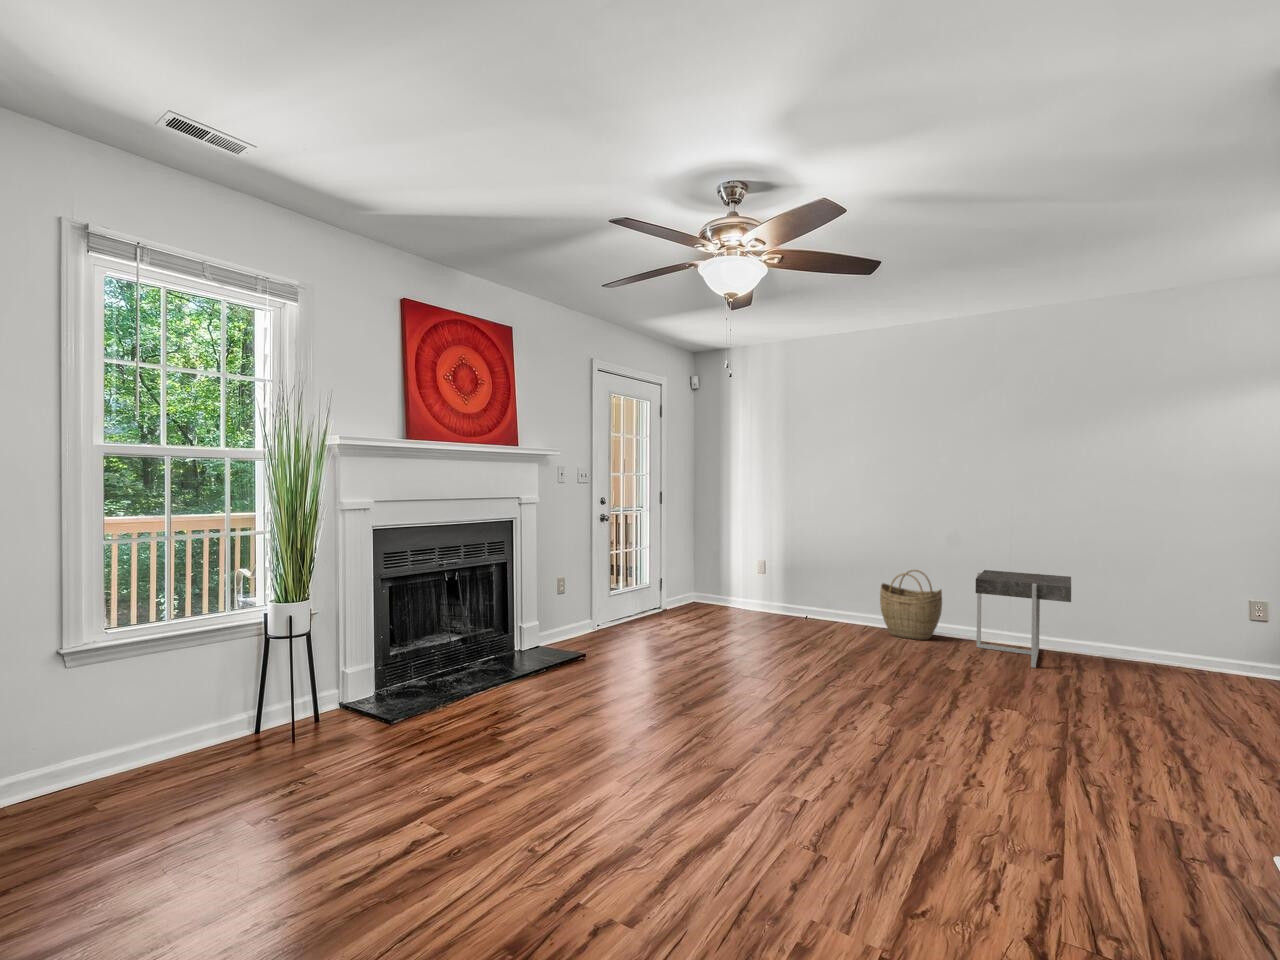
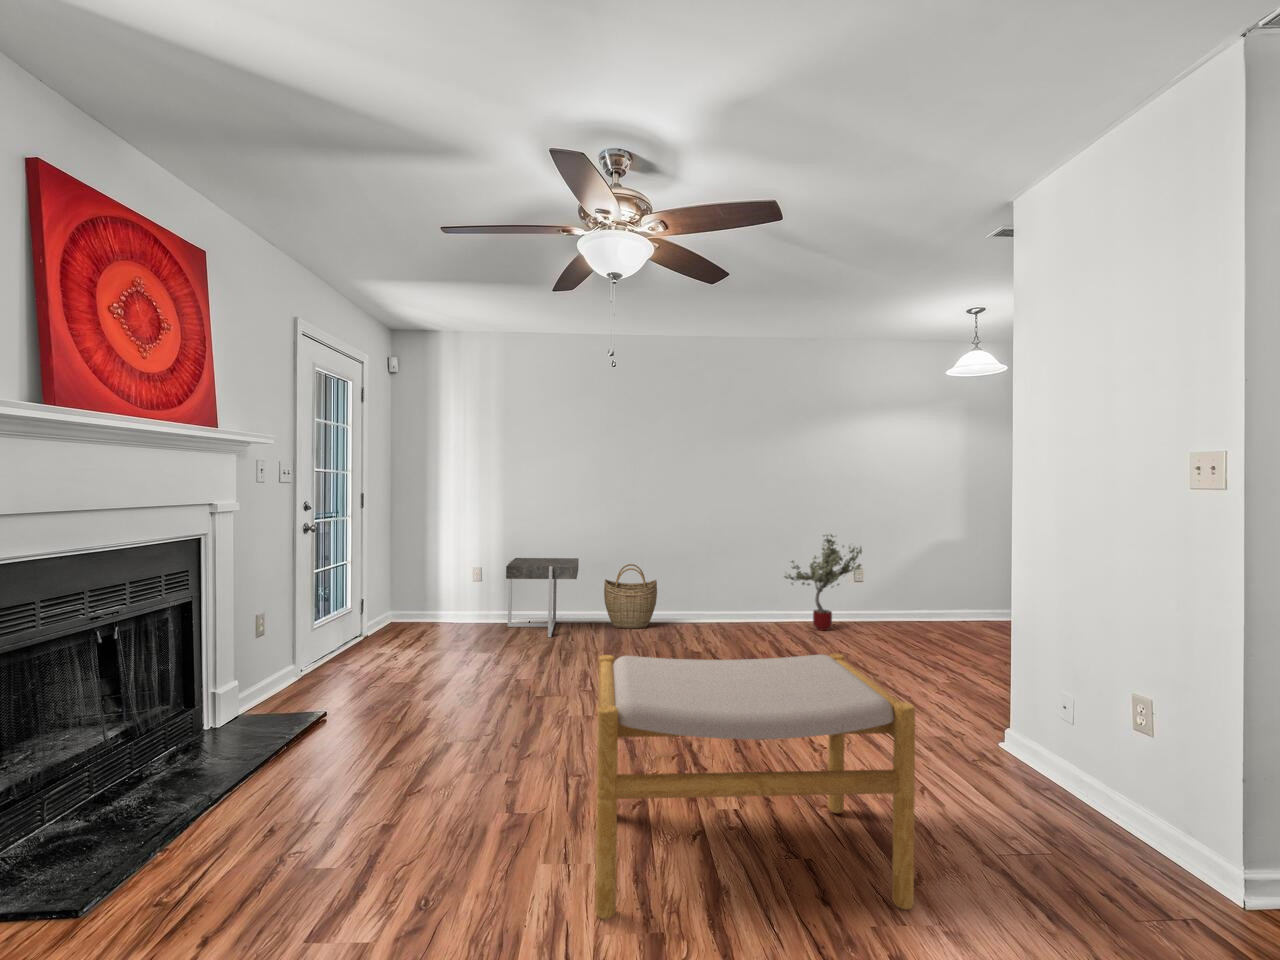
potted tree: none [1115,549,1255,680] -> present [785,534,862,631]
side table: present [975,570,1071,668] -> present [506,558,579,637]
footstool: none [613,630,918,921] -> present [596,654,915,919]

